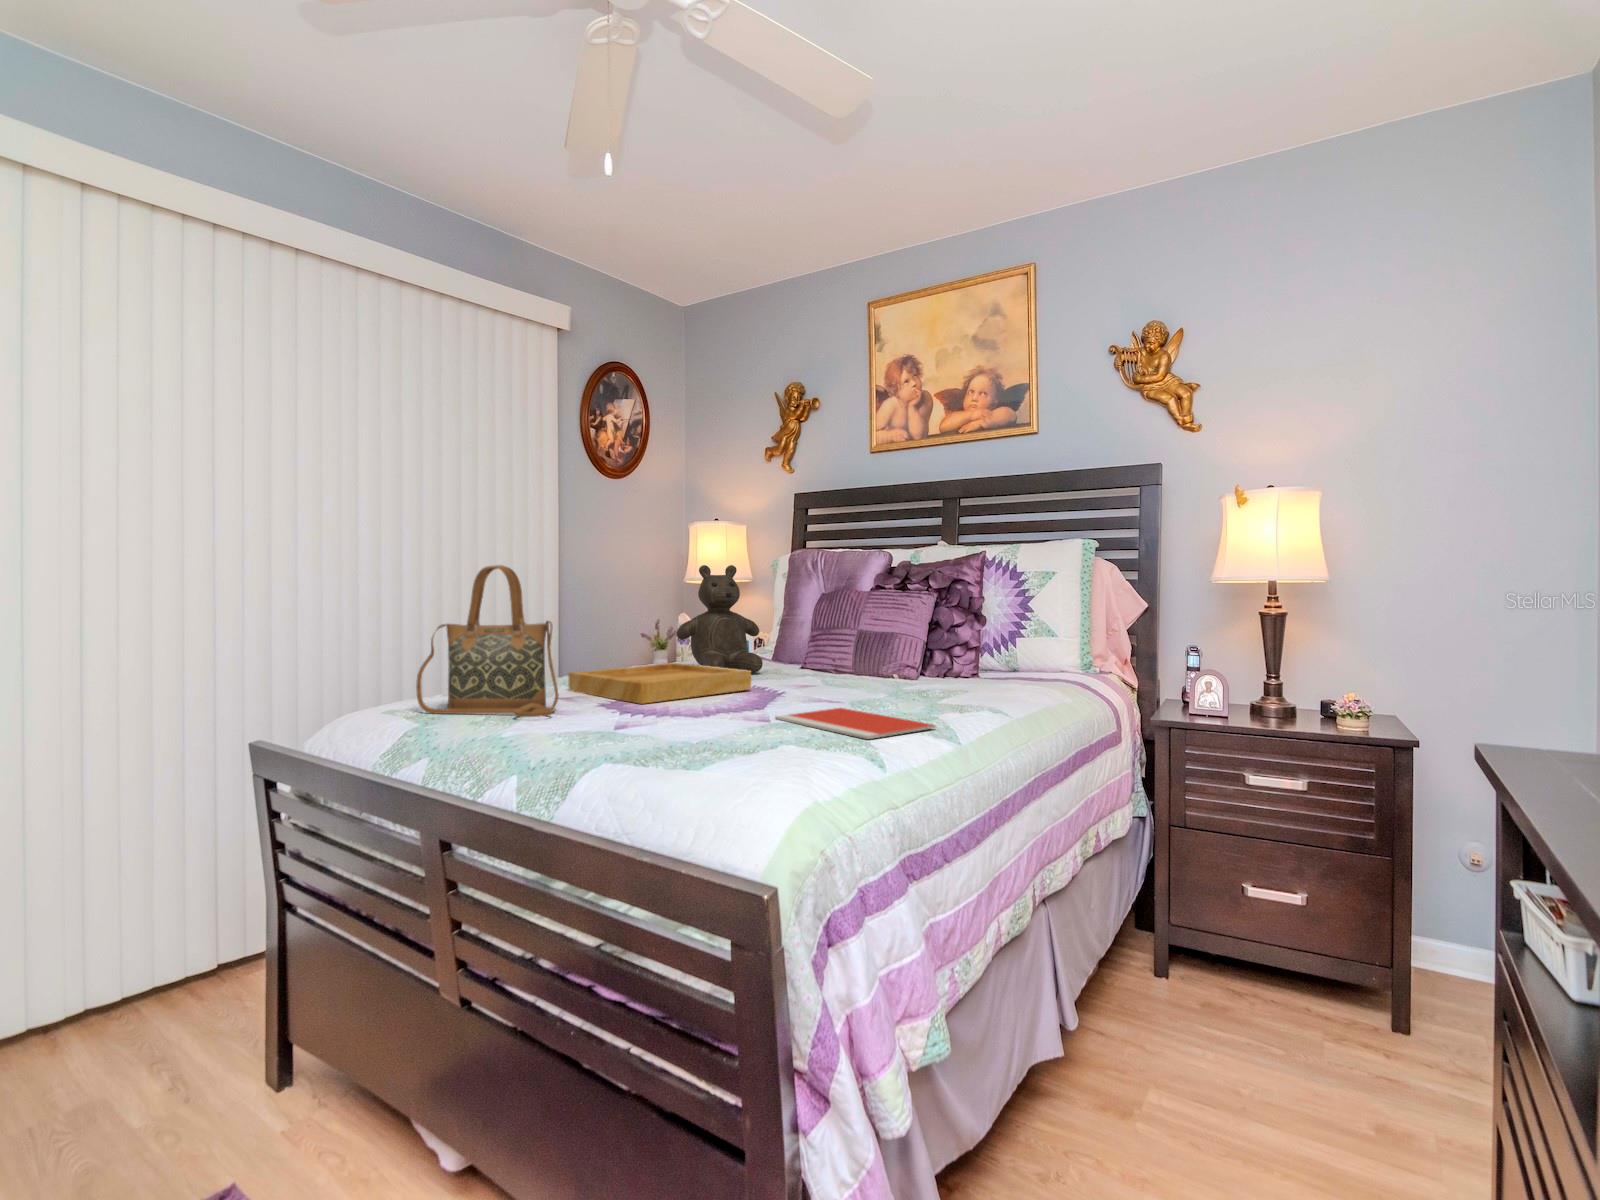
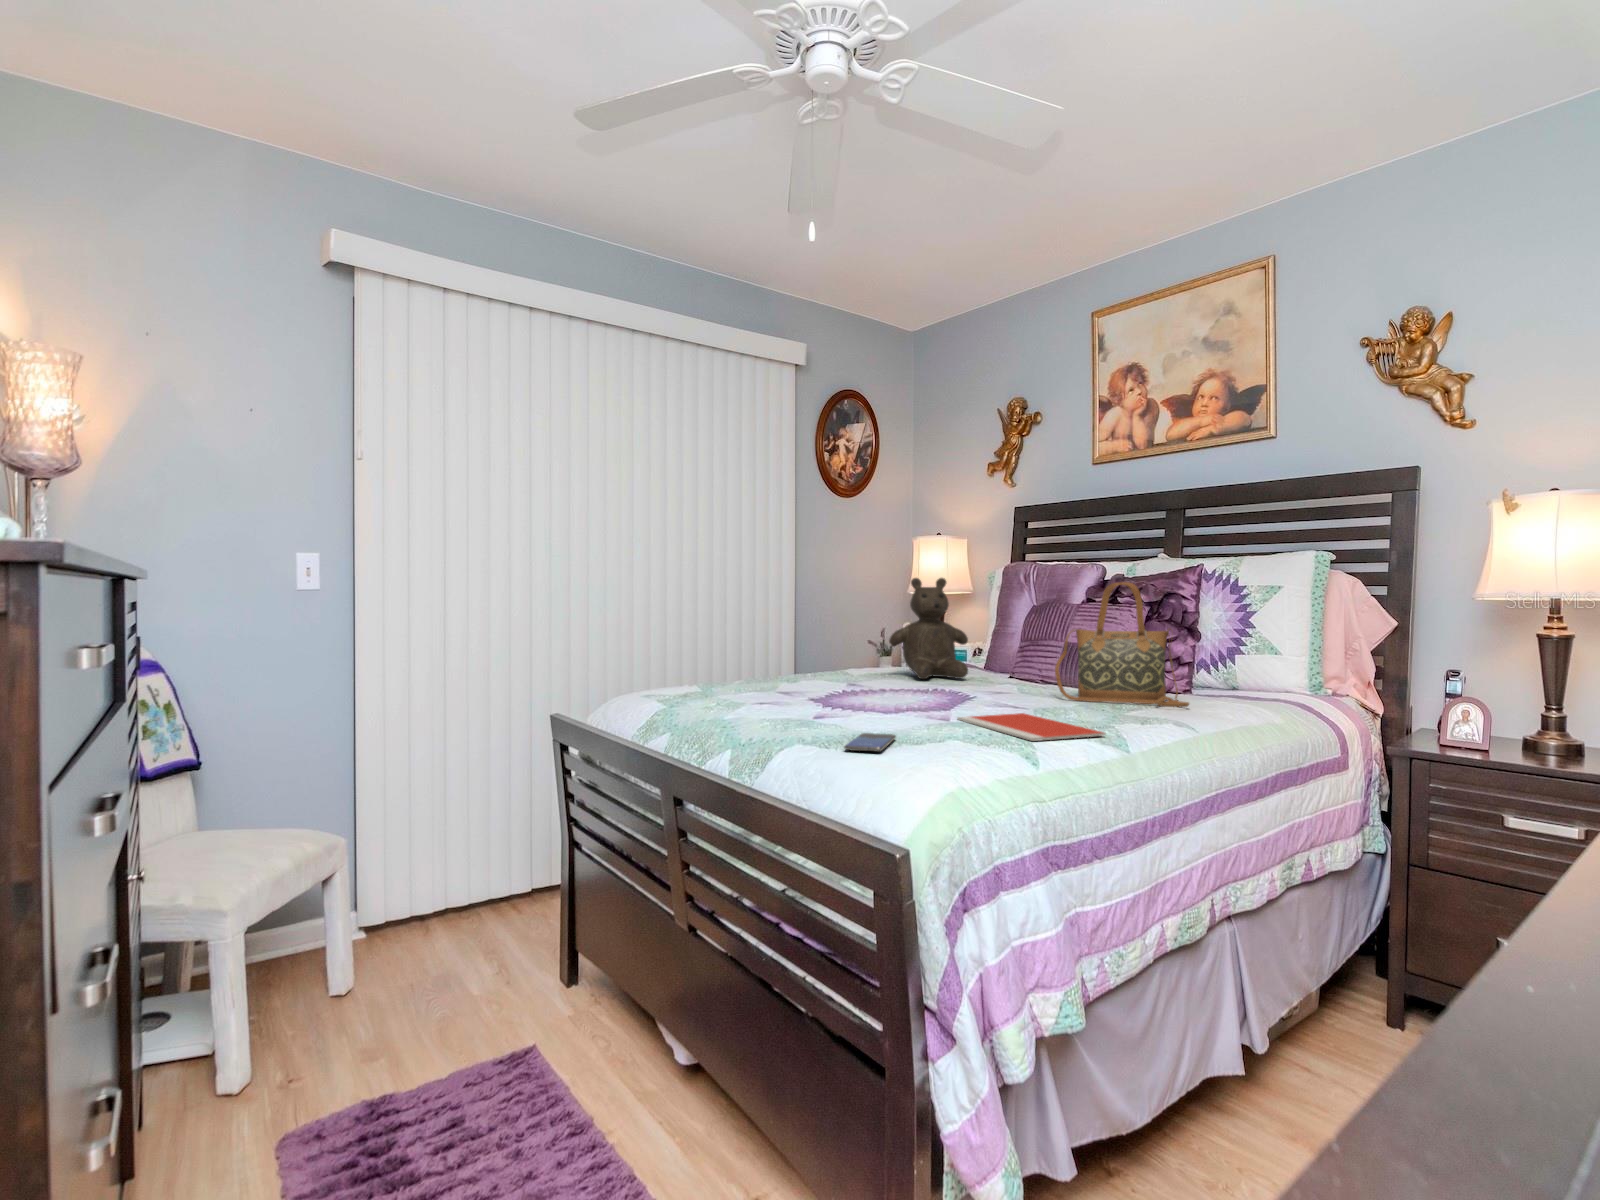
handbag: present [416,565,559,717] -> present [1055,582,1189,707]
tray: present [568,663,751,704] -> none [789,667,949,701]
smartphone: none [668,742,721,766] -> present [844,733,896,751]

